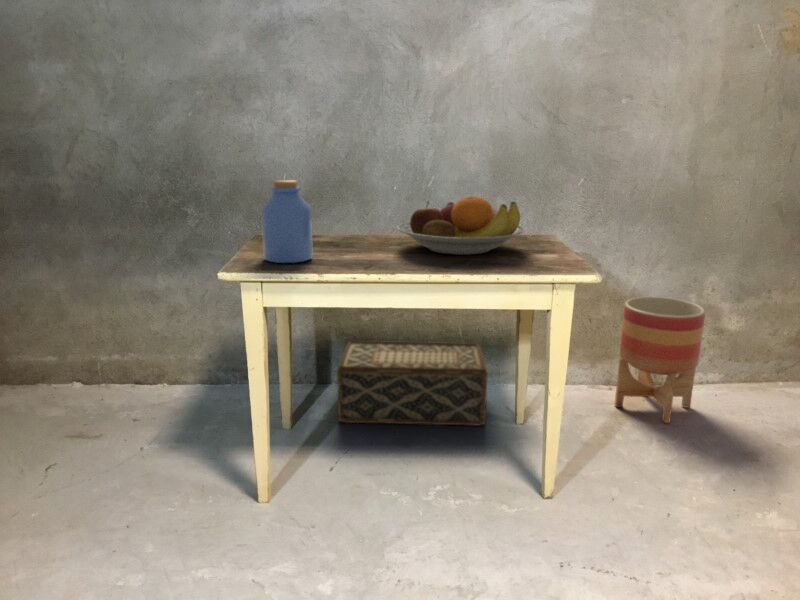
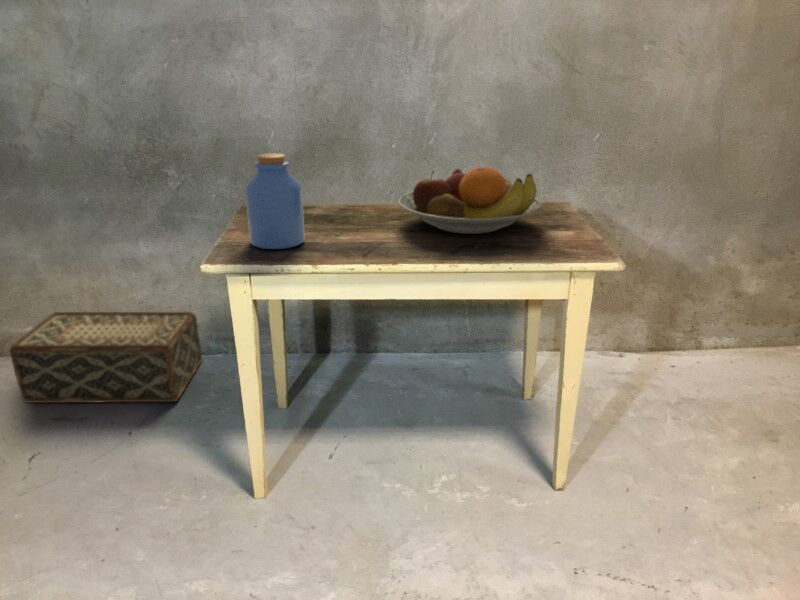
planter: present [615,297,705,423] -> none [626,261,728,397]
woven basket: present [337,341,487,426] -> present [10,312,202,403]

